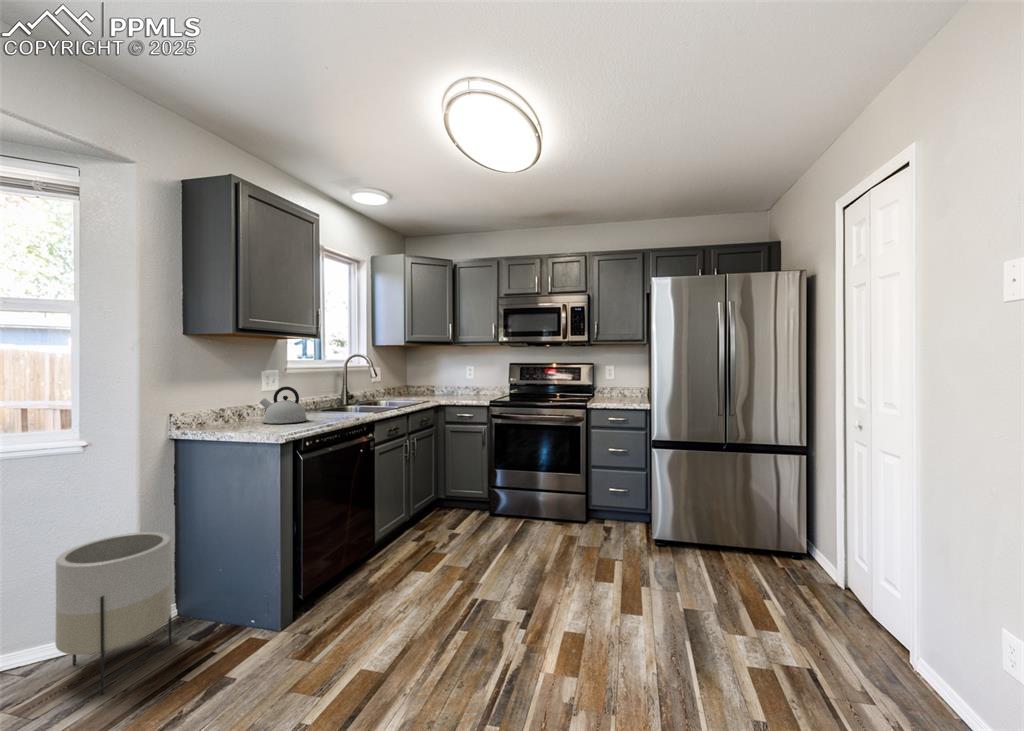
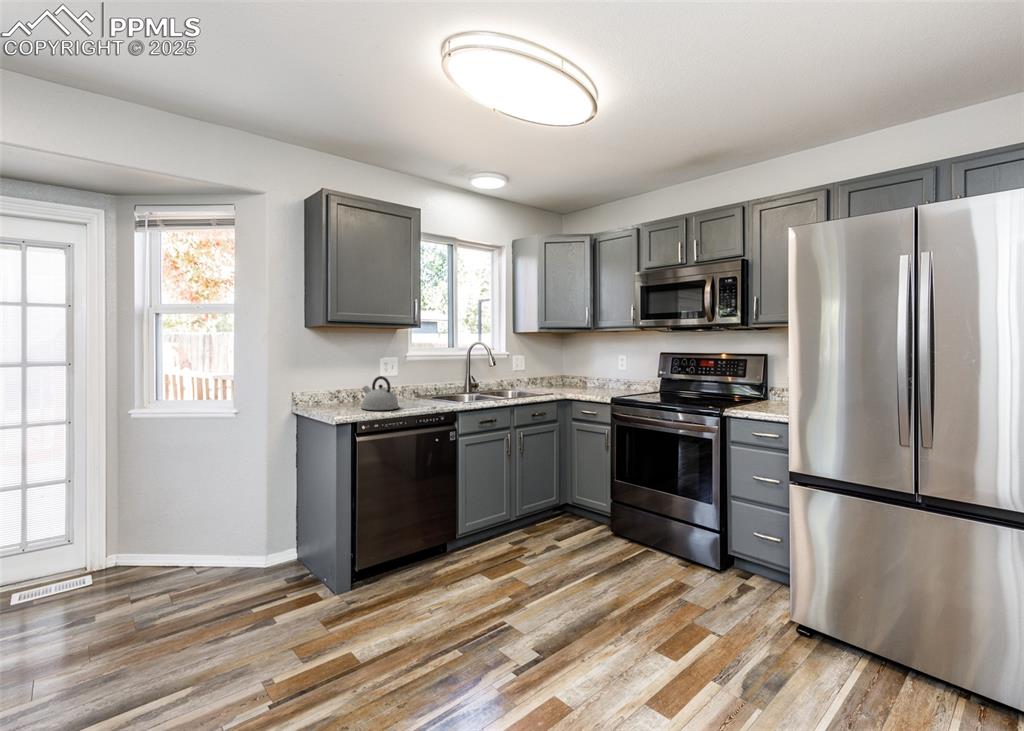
planter: present [55,532,171,694] -> none [193,485,271,601]

